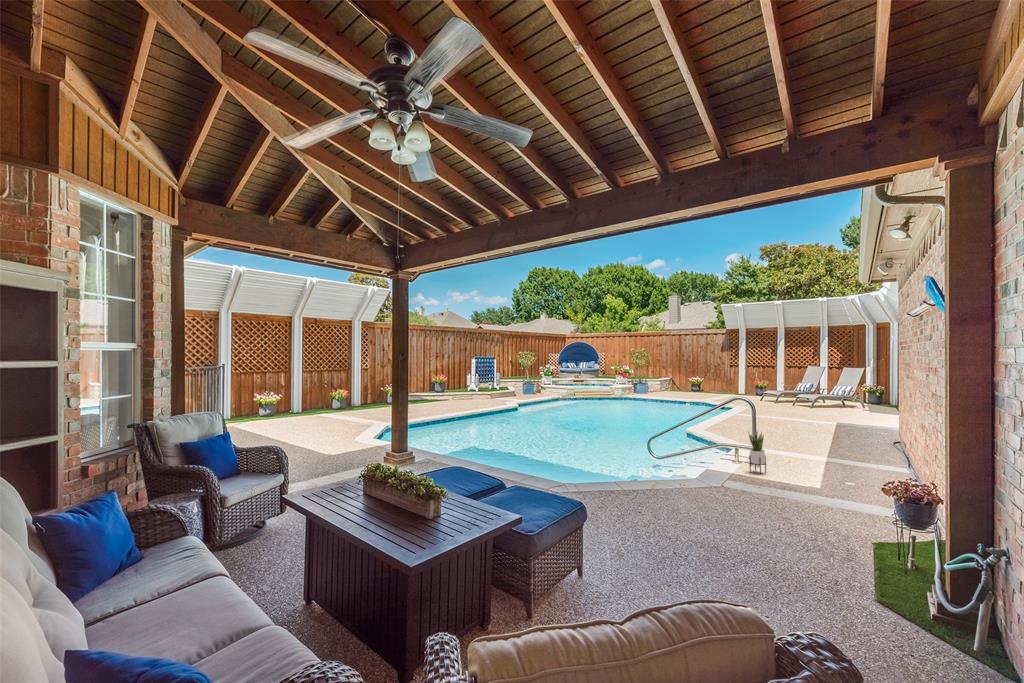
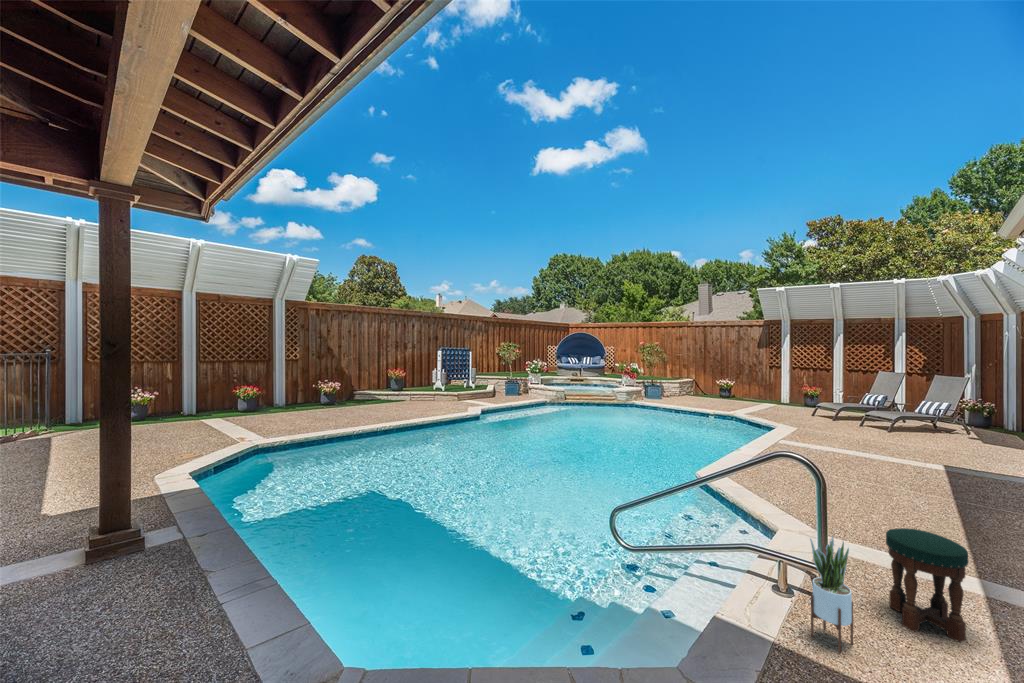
stool: none [781,430,812,472] -> present [886,528,968,642]

